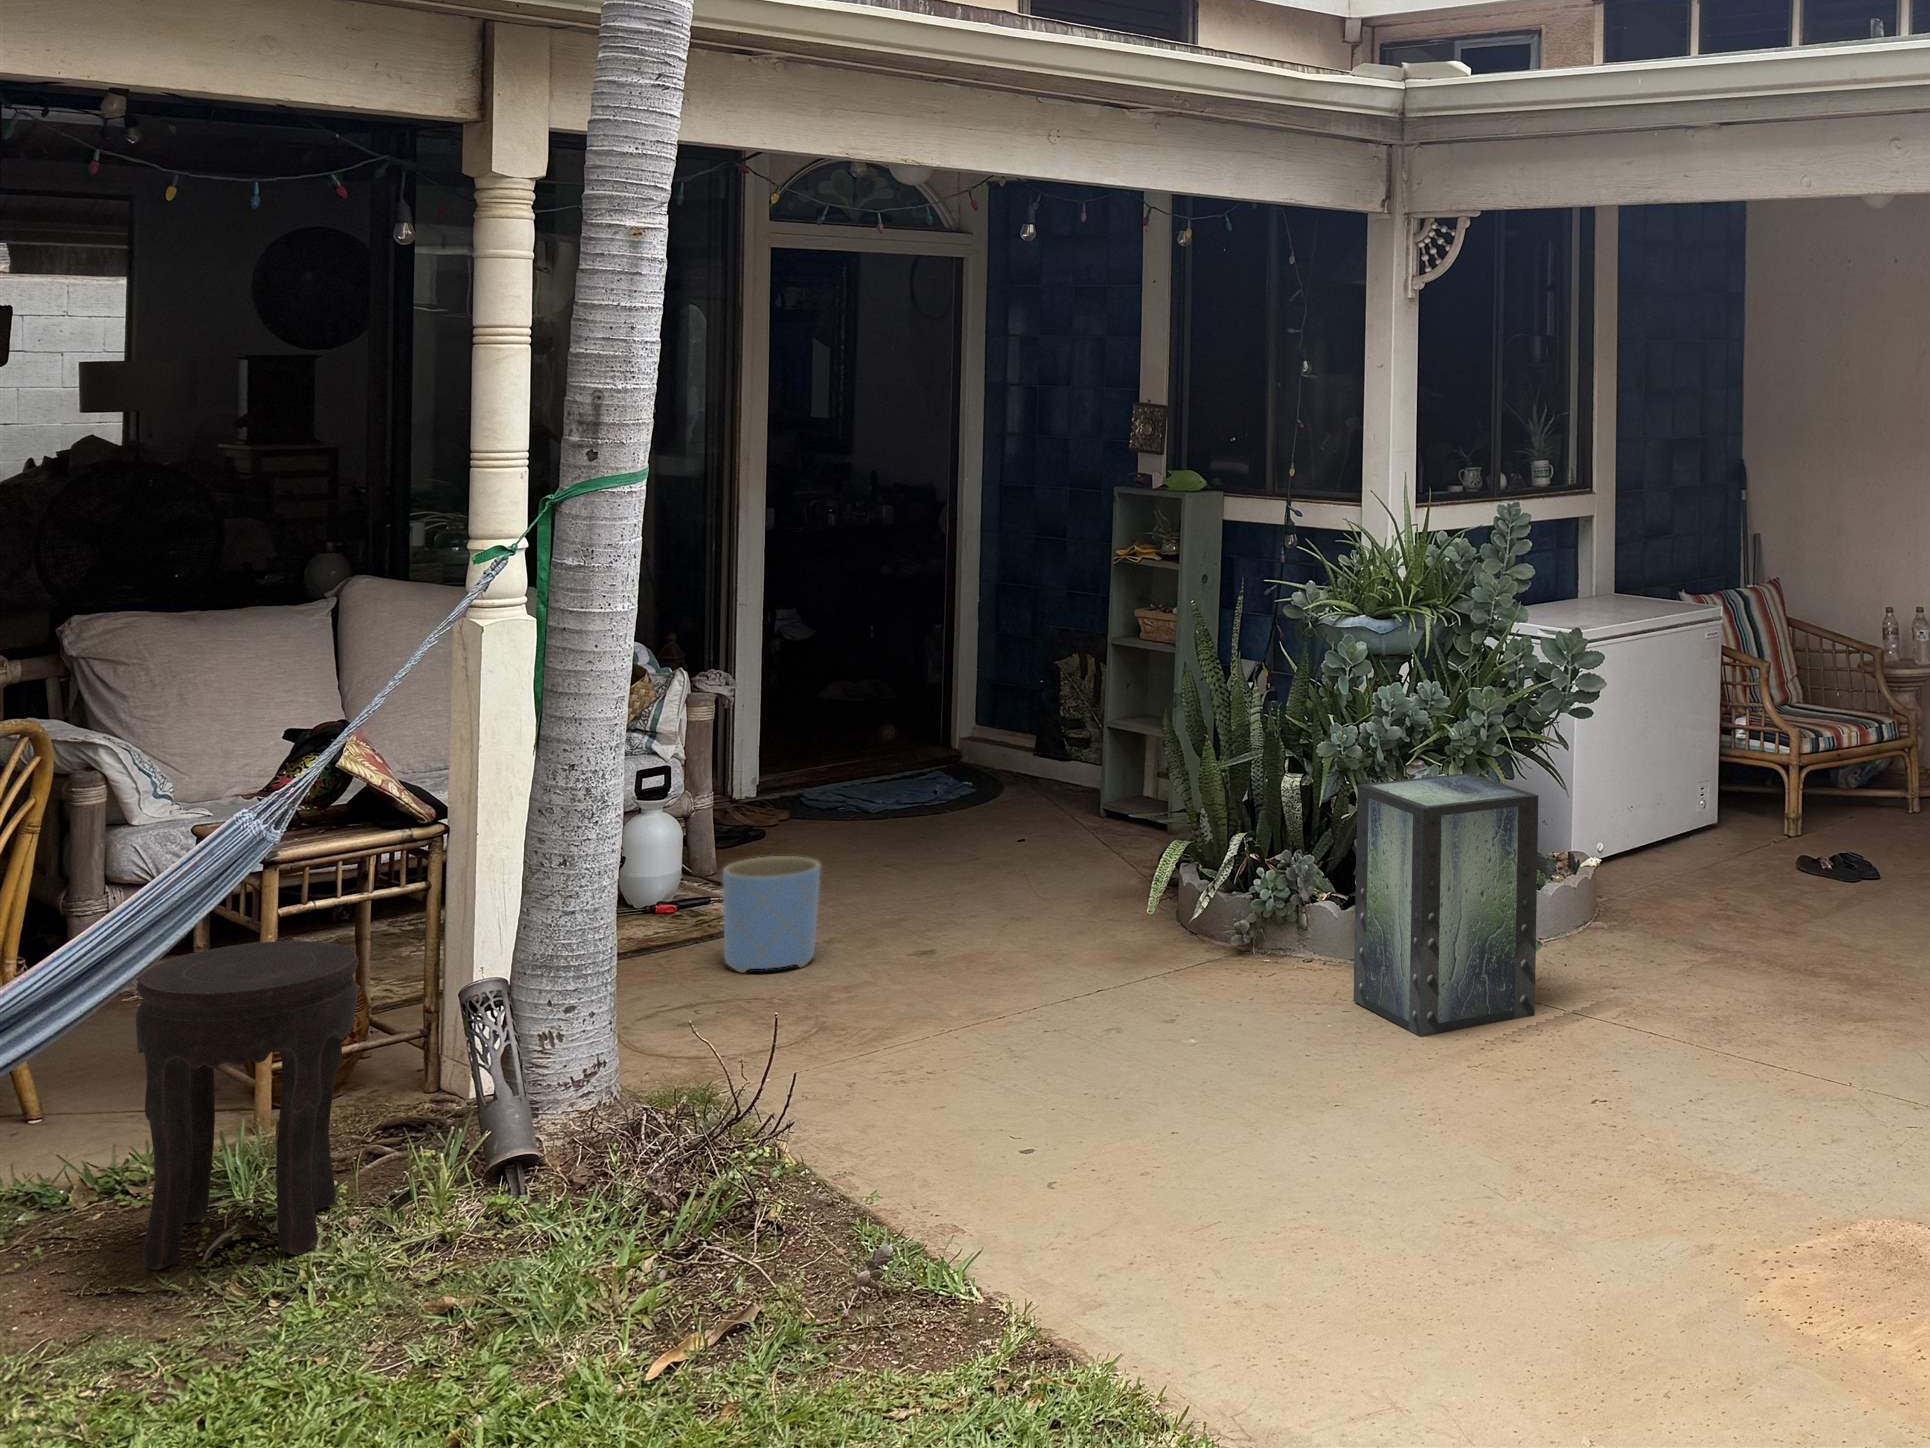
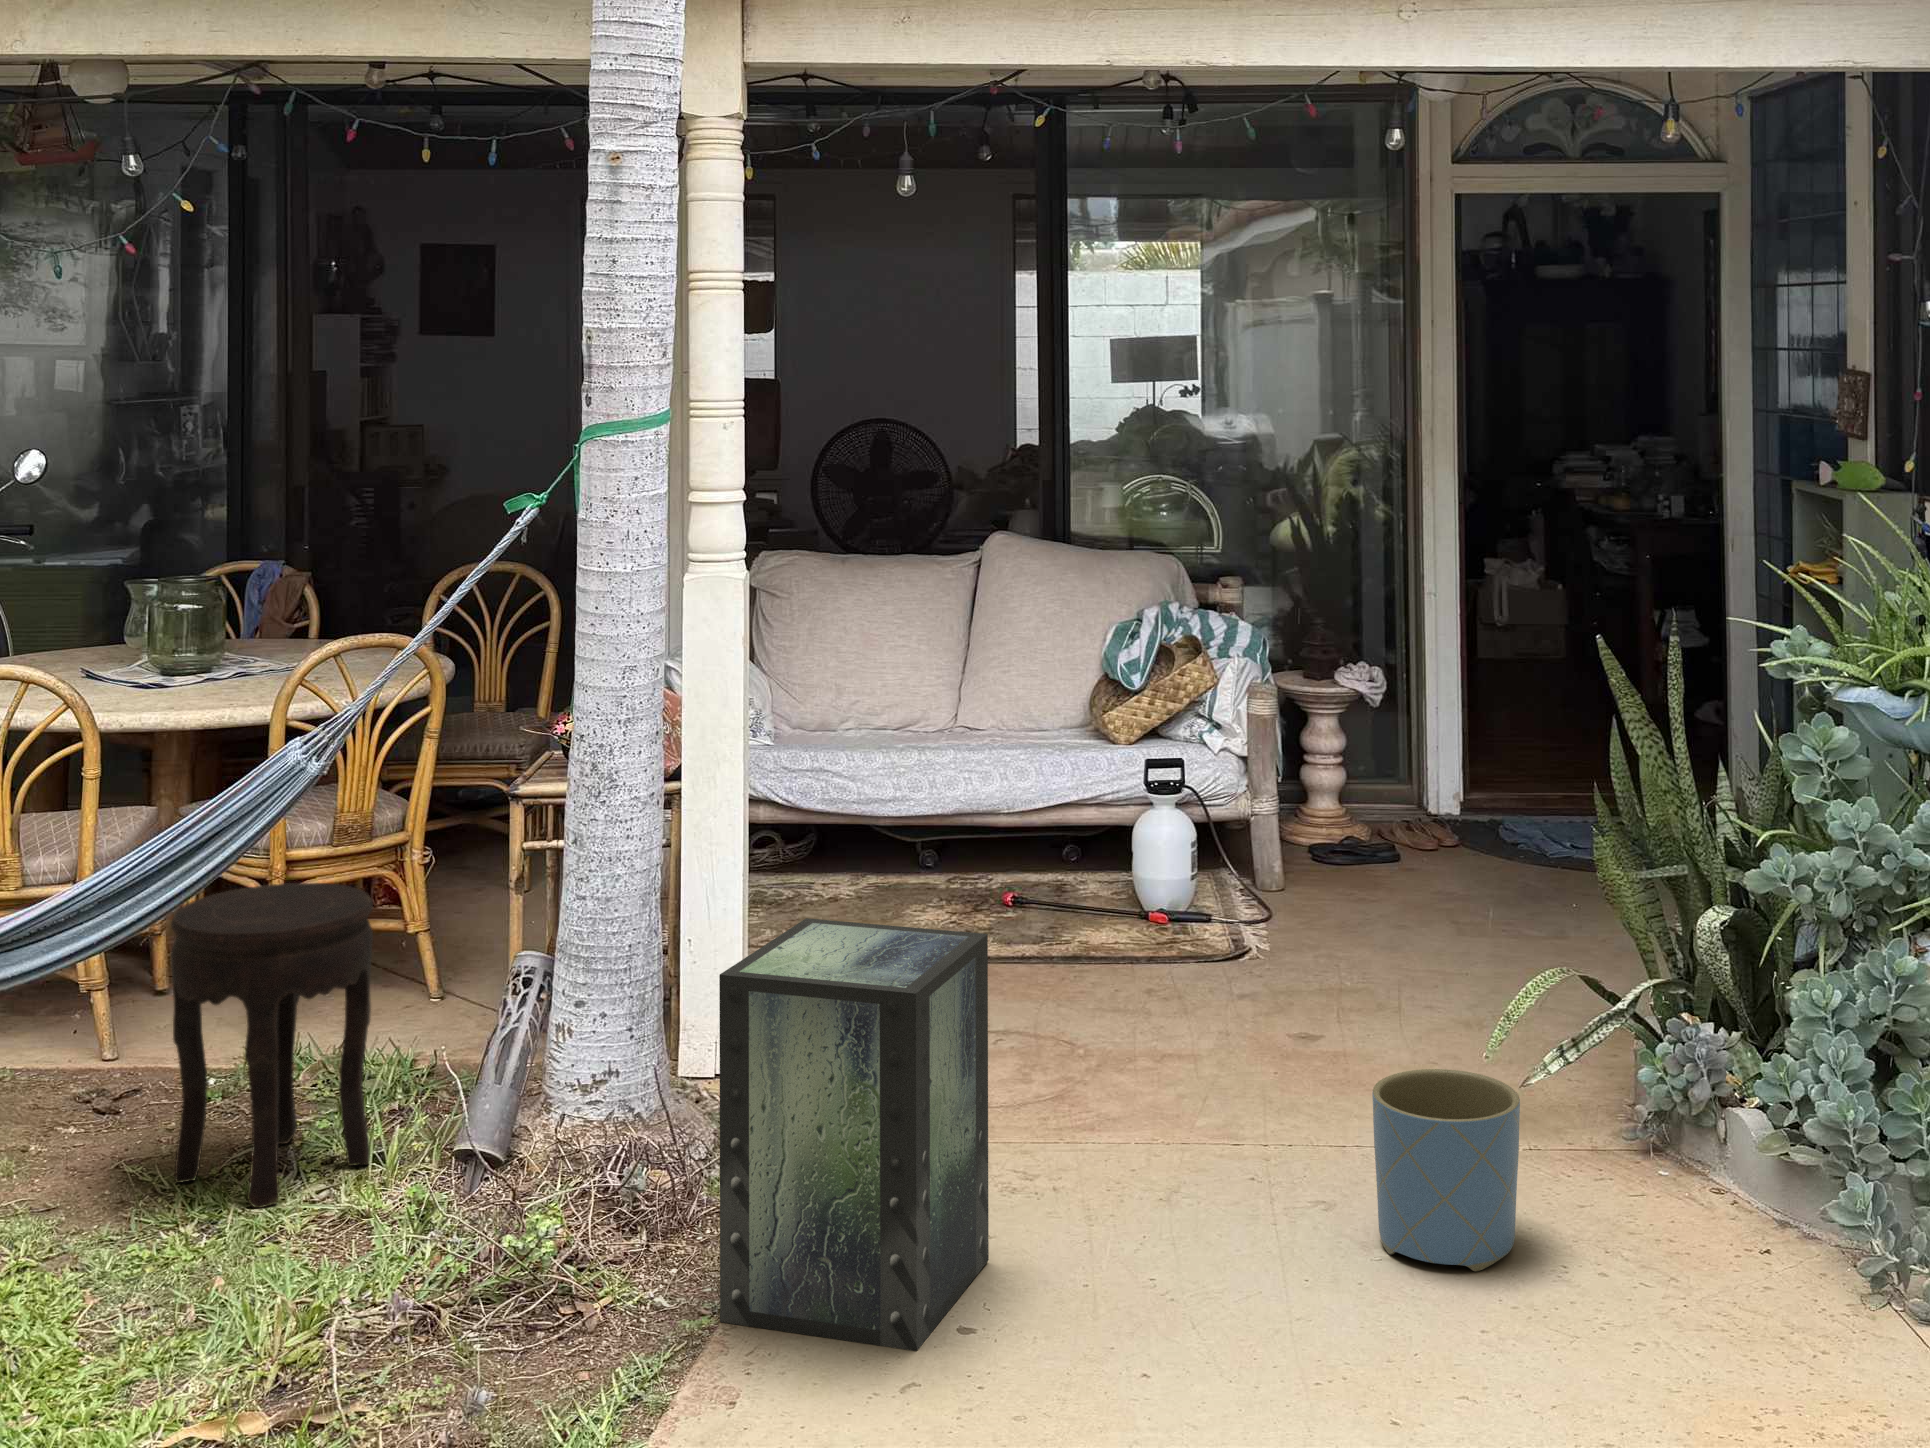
storage box: present [1354,773,1538,1036] -> present [719,918,989,1351]
planter: present [723,856,820,973] -> present [1372,1069,1520,1272]

